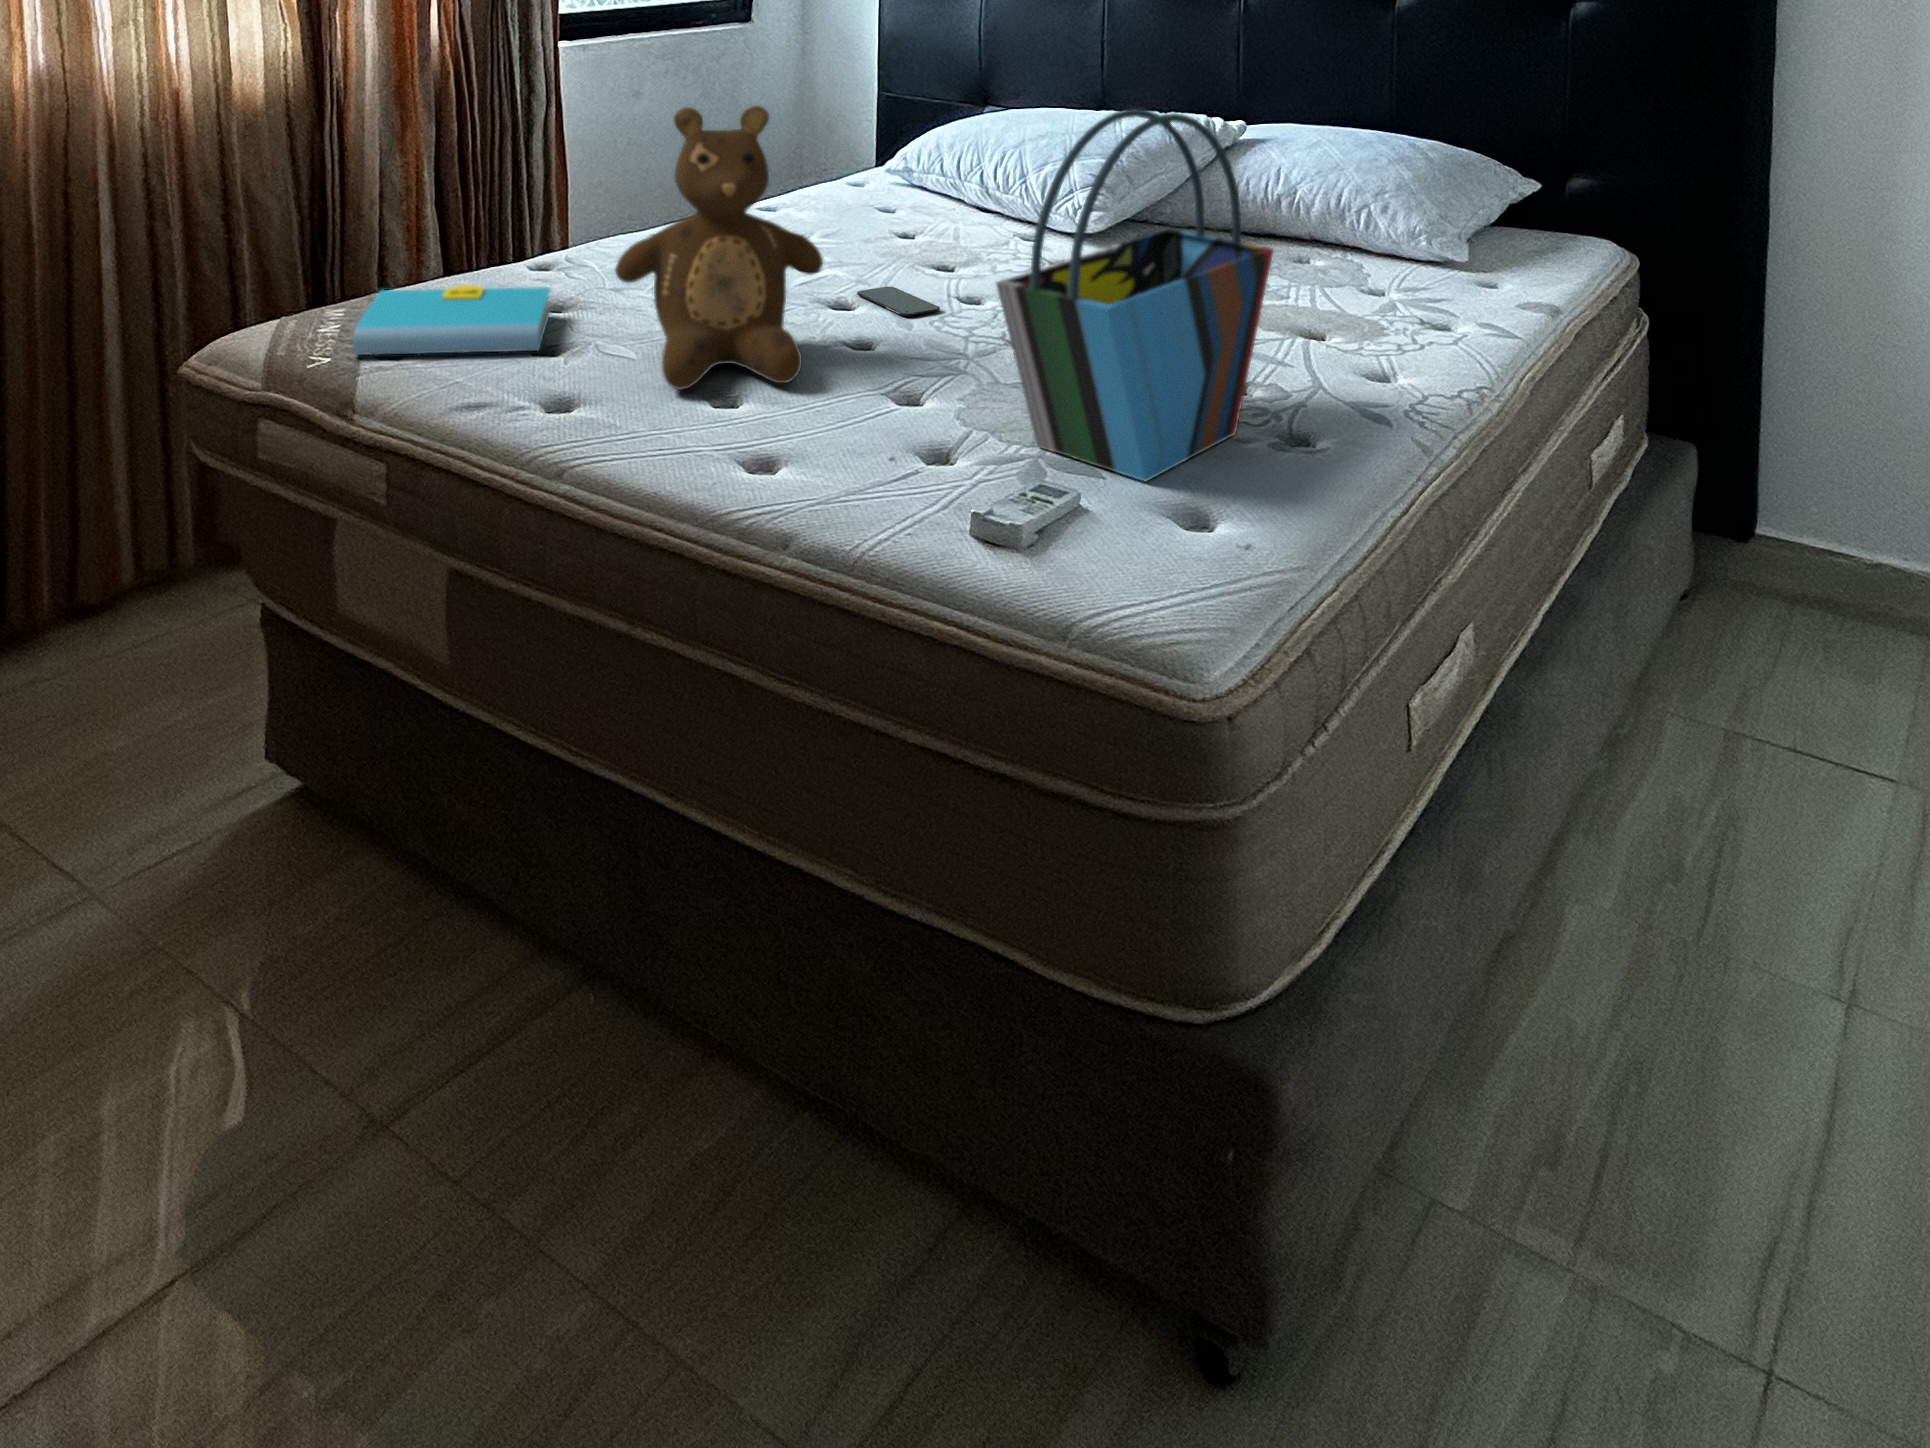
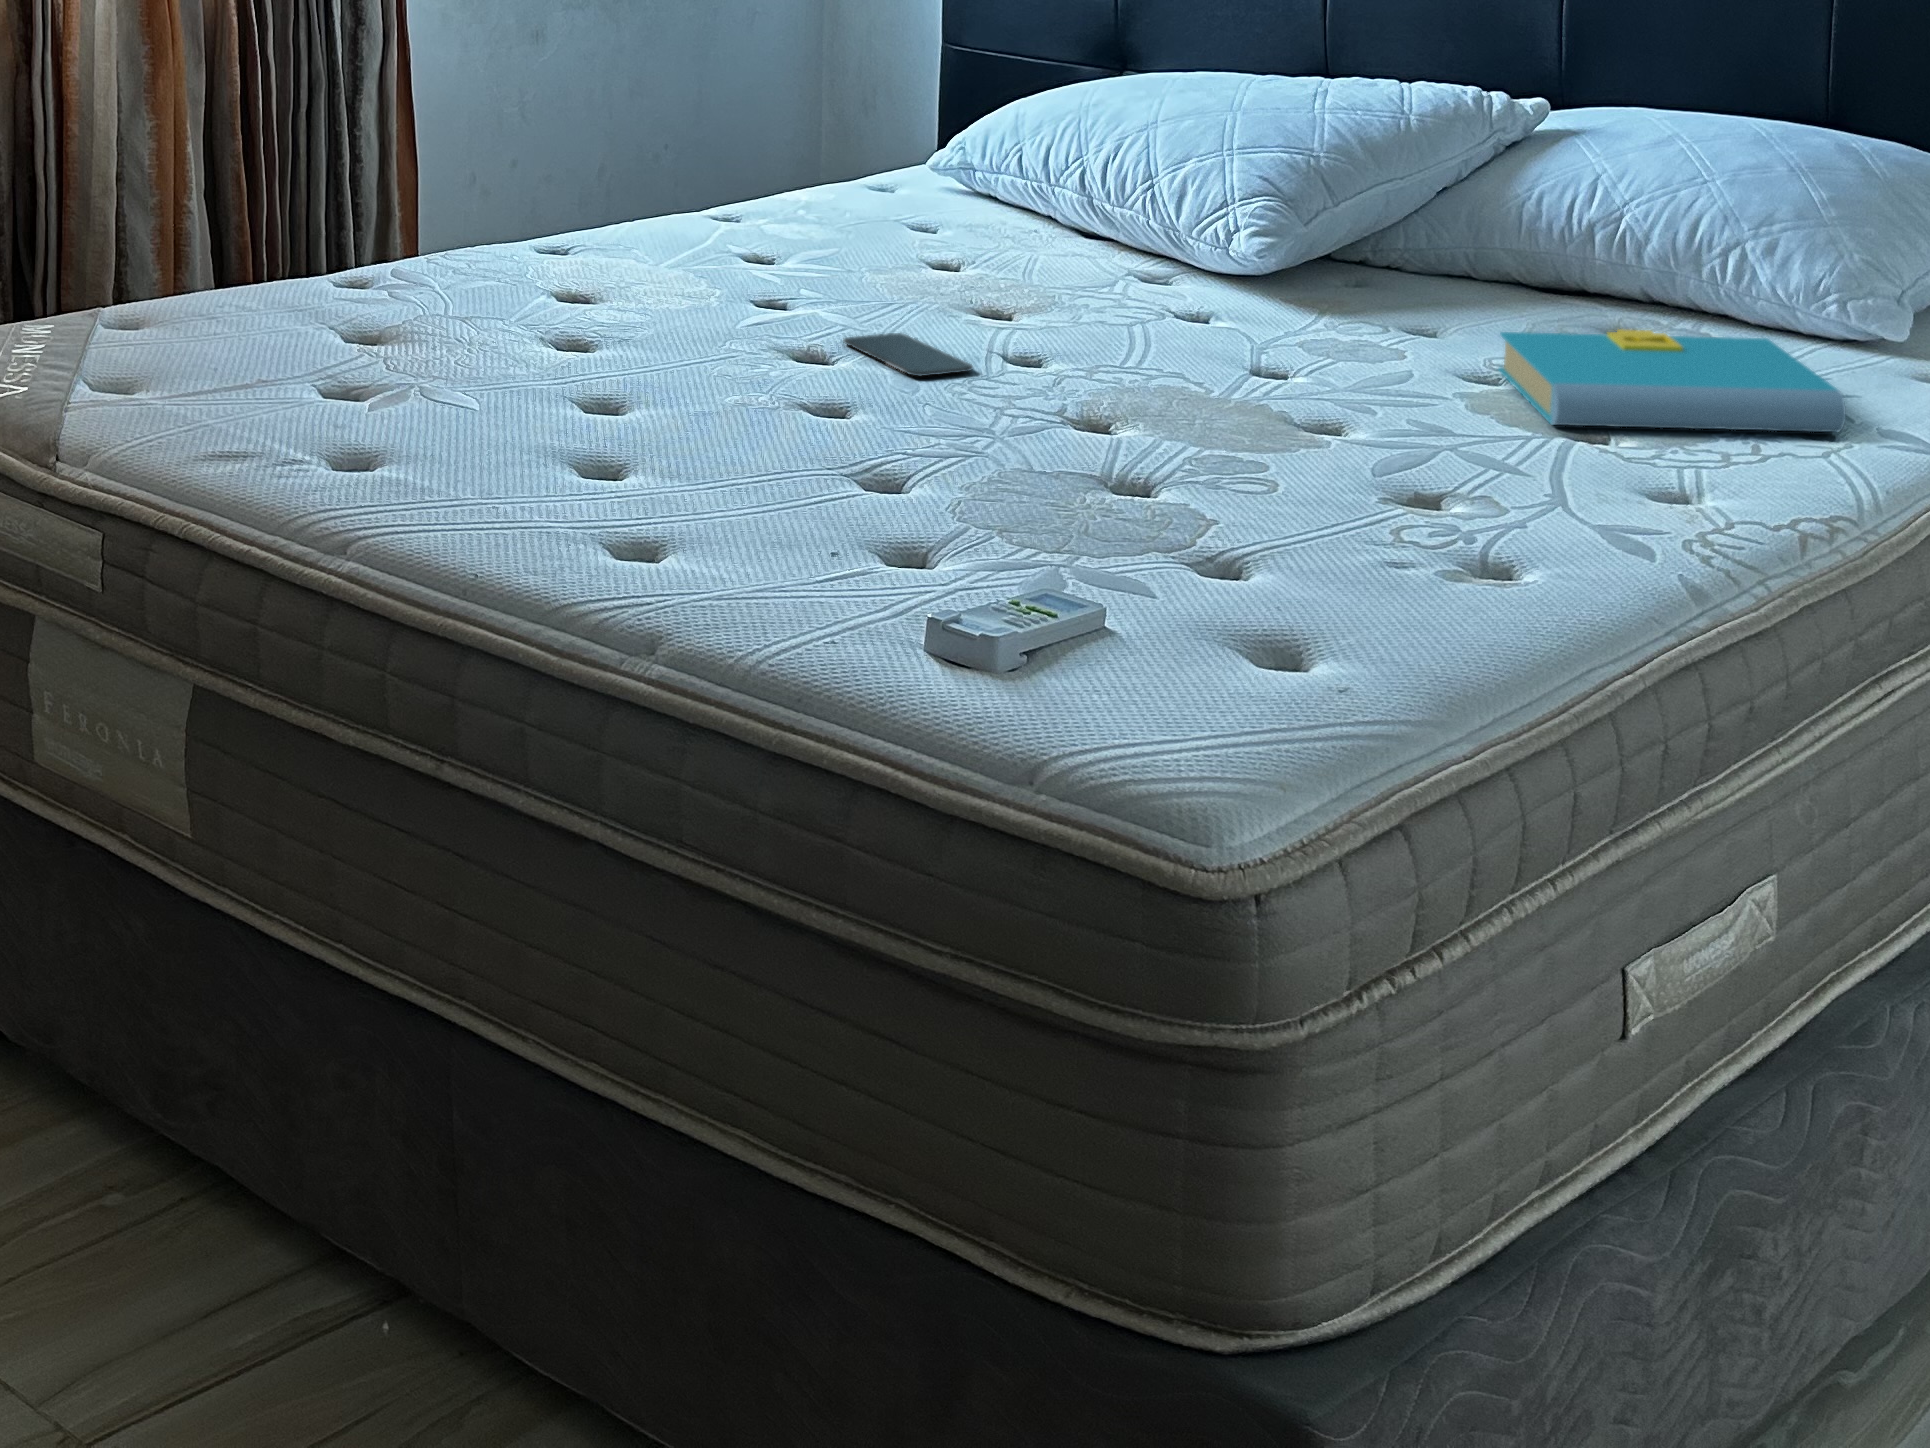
teddy bear: present [615,106,823,390] -> none [443,25,772,459]
tote bag: present [996,108,1273,481] -> none [1009,33,1496,621]
book: present [352,285,550,355] -> present [1499,329,1846,432]

